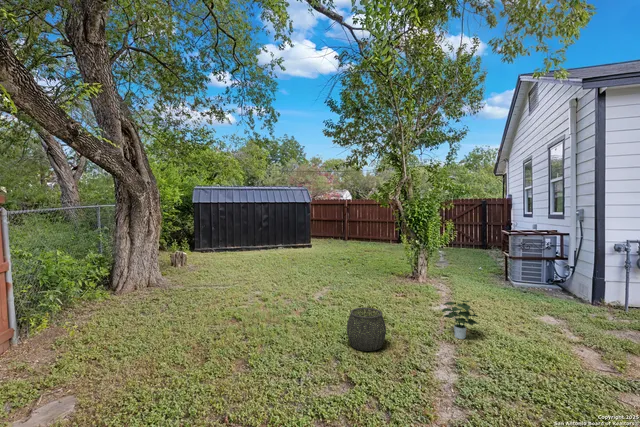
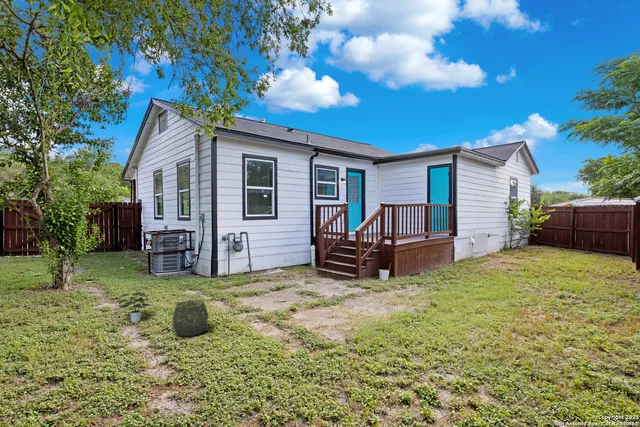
woven basket: present [347,308,386,351] -> present [172,300,208,336]

